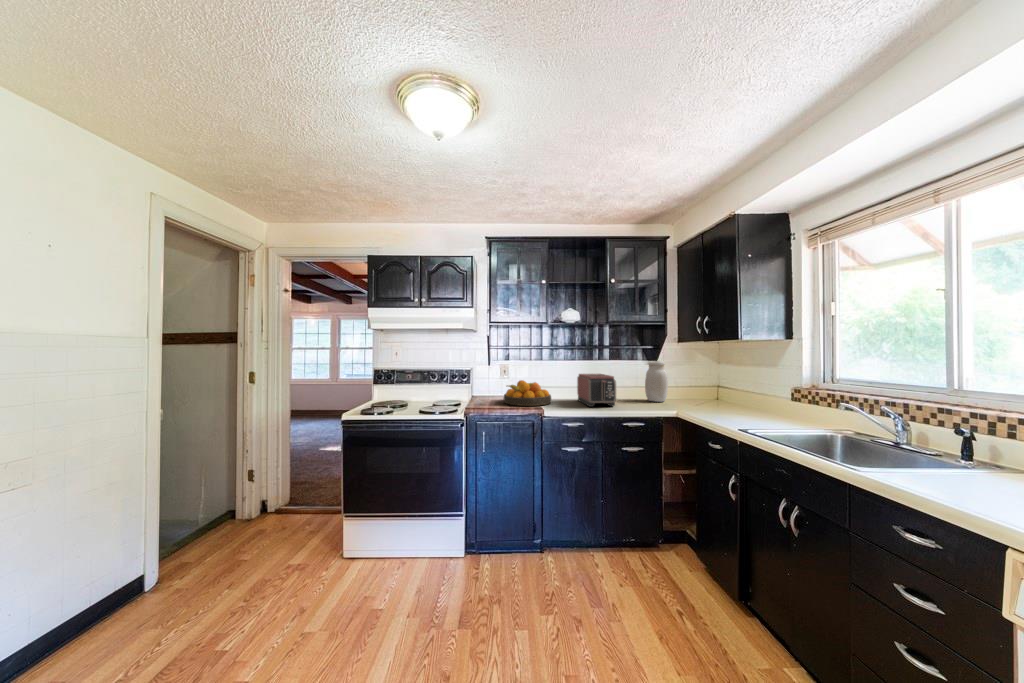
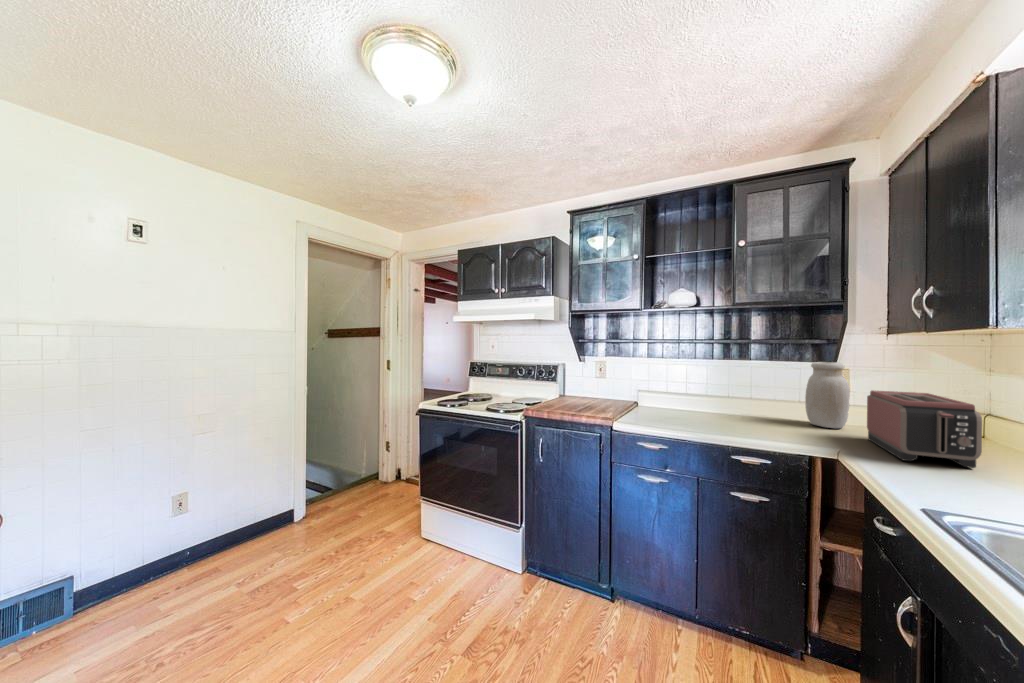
toaster: present [577,374,616,407] -> present [867,390,982,468]
fruit bowl: present [504,380,551,406] -> none [587,380,649,414]

